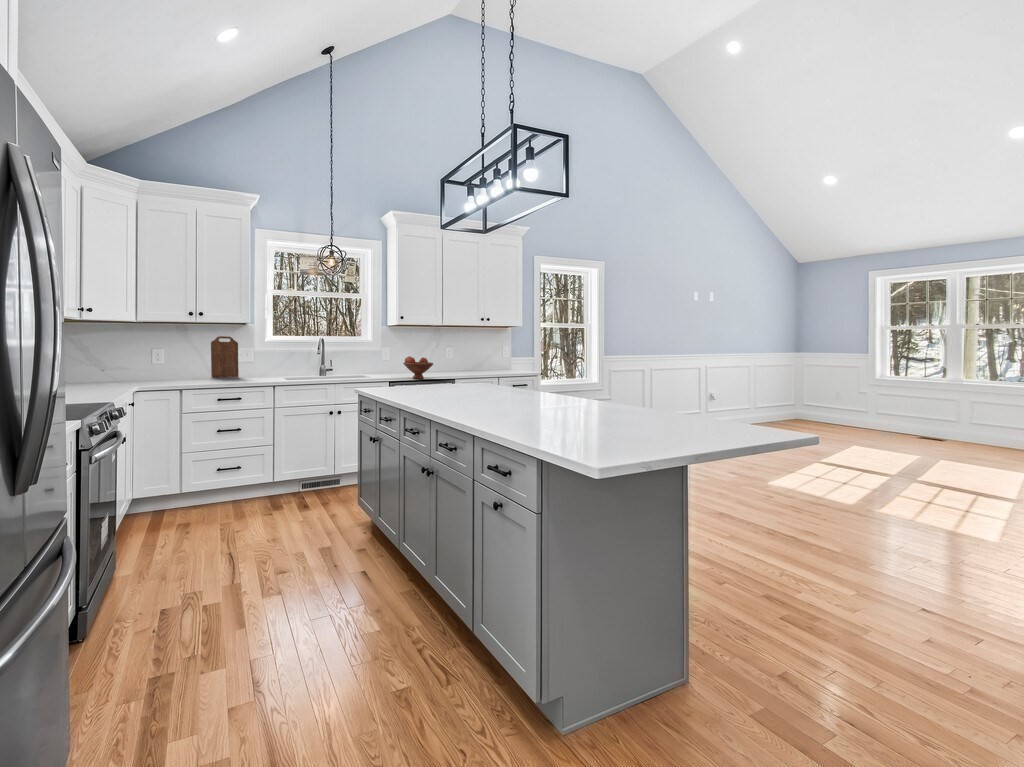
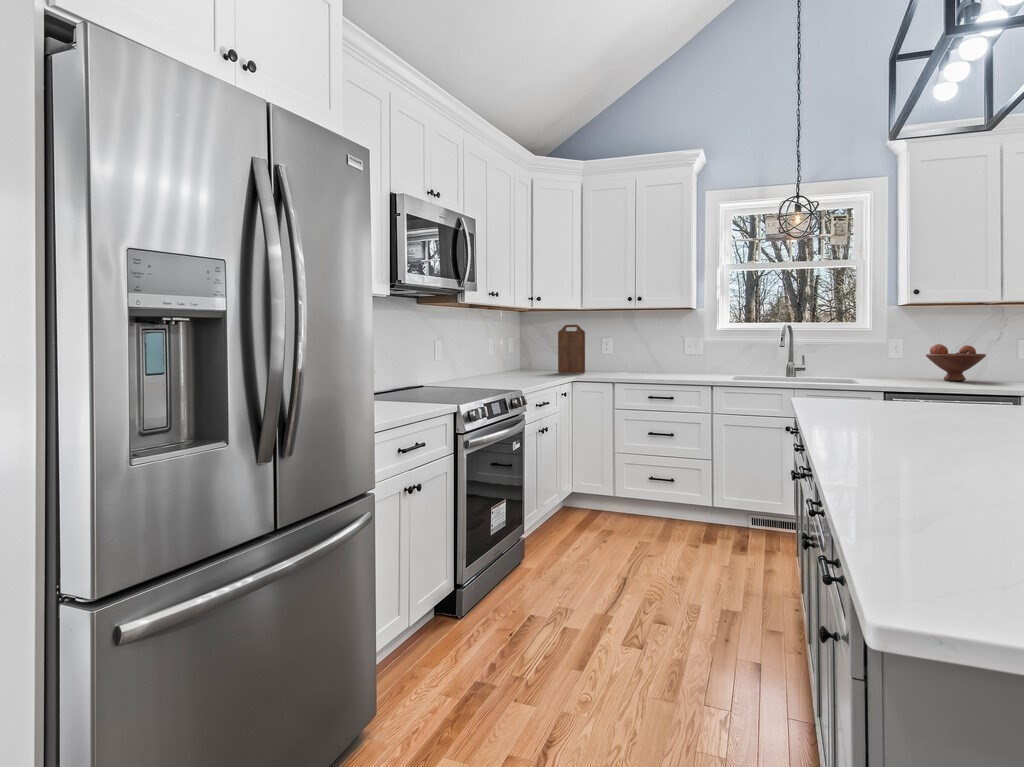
cutting board: present [211,336,239,377] -> present [558,325,585,373]

